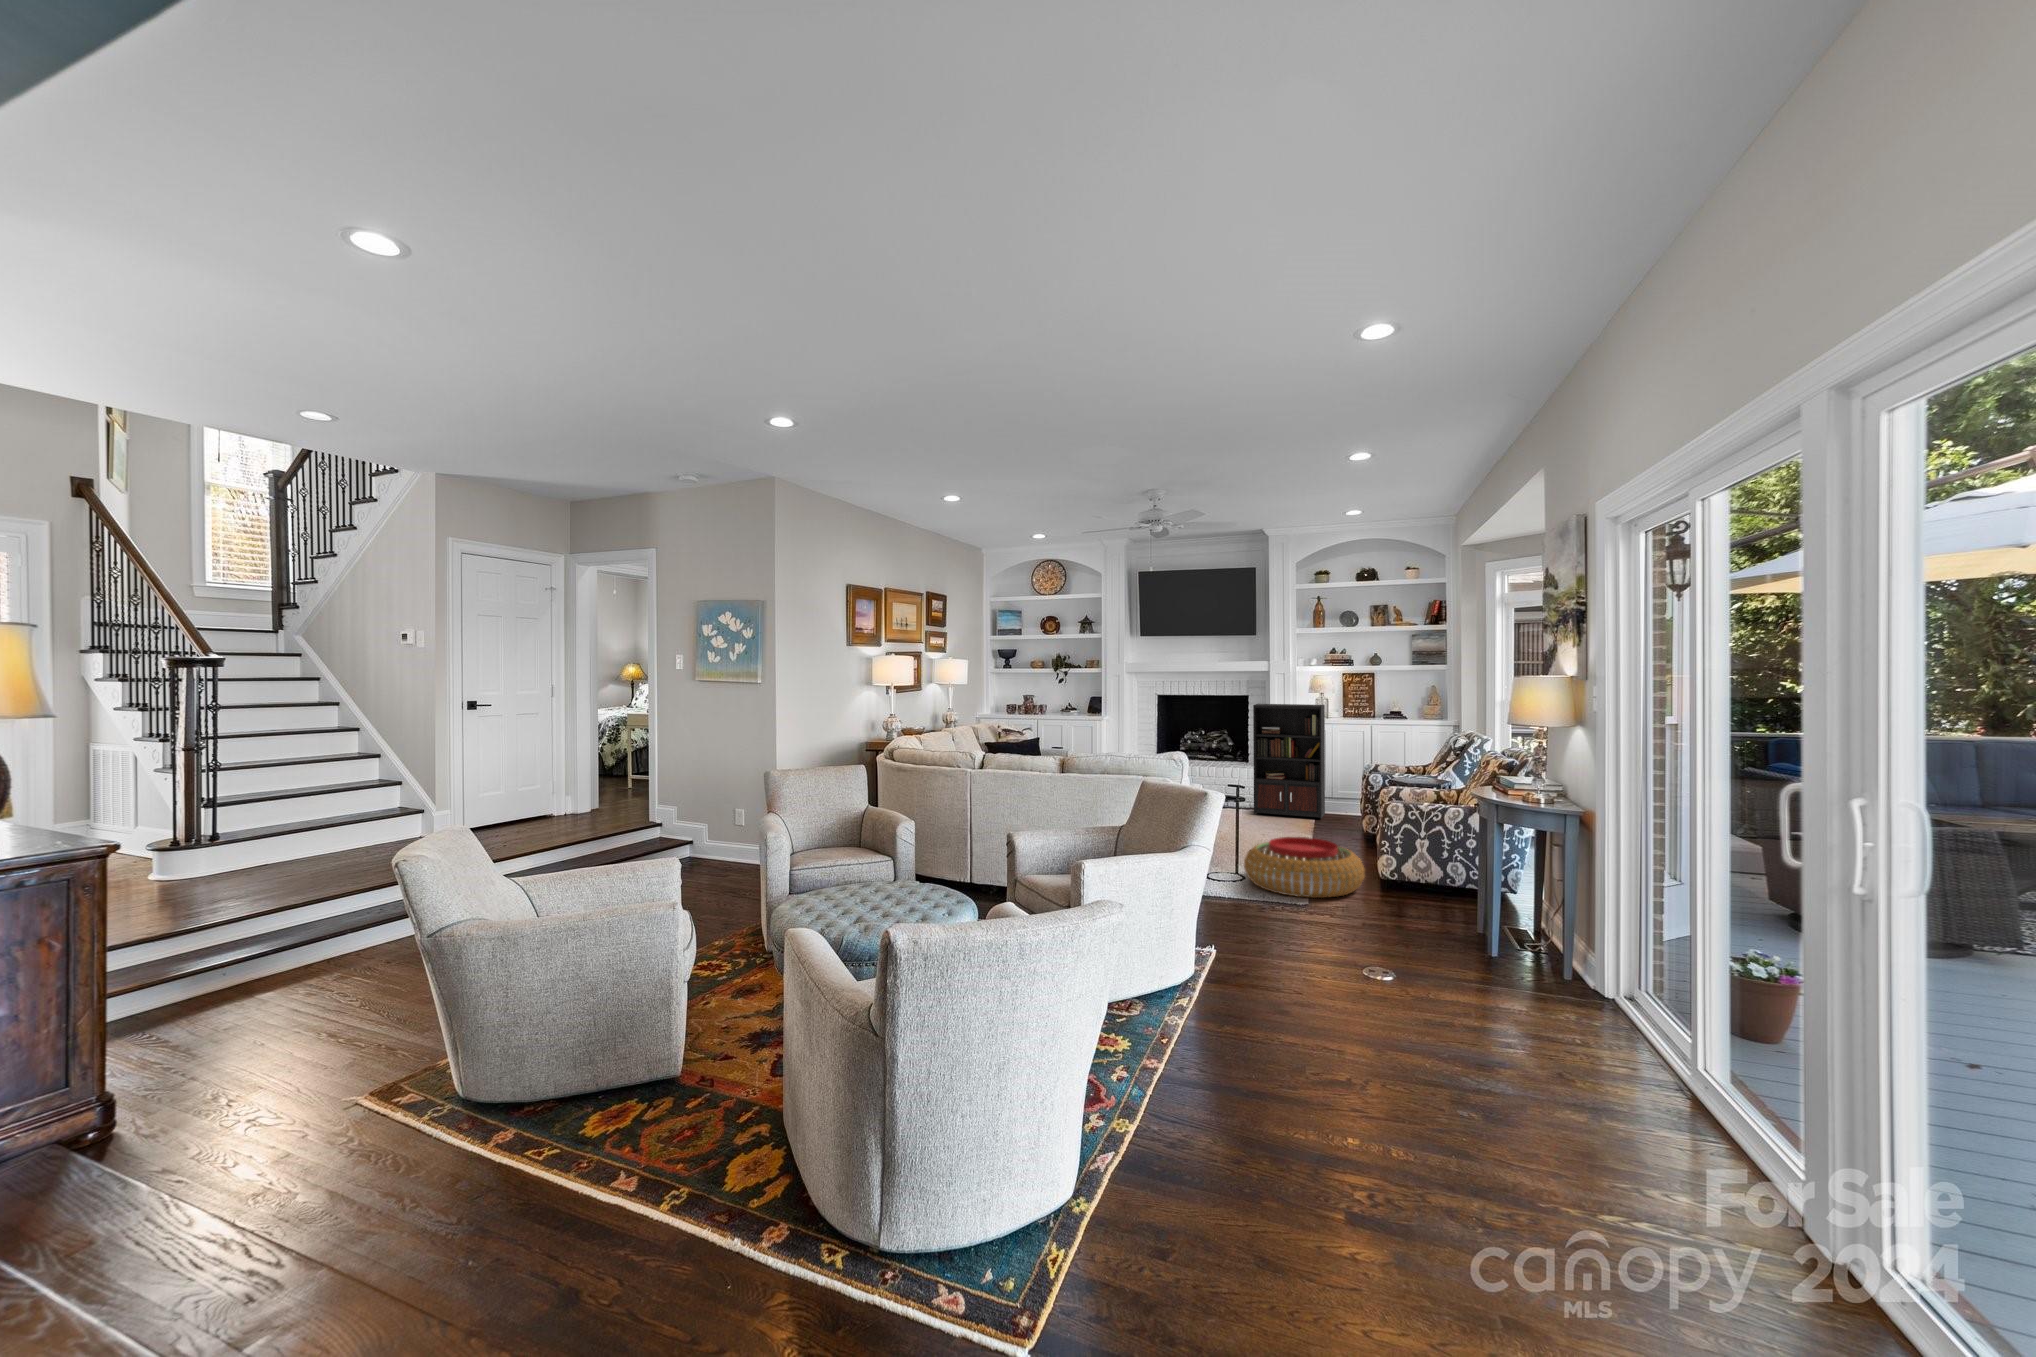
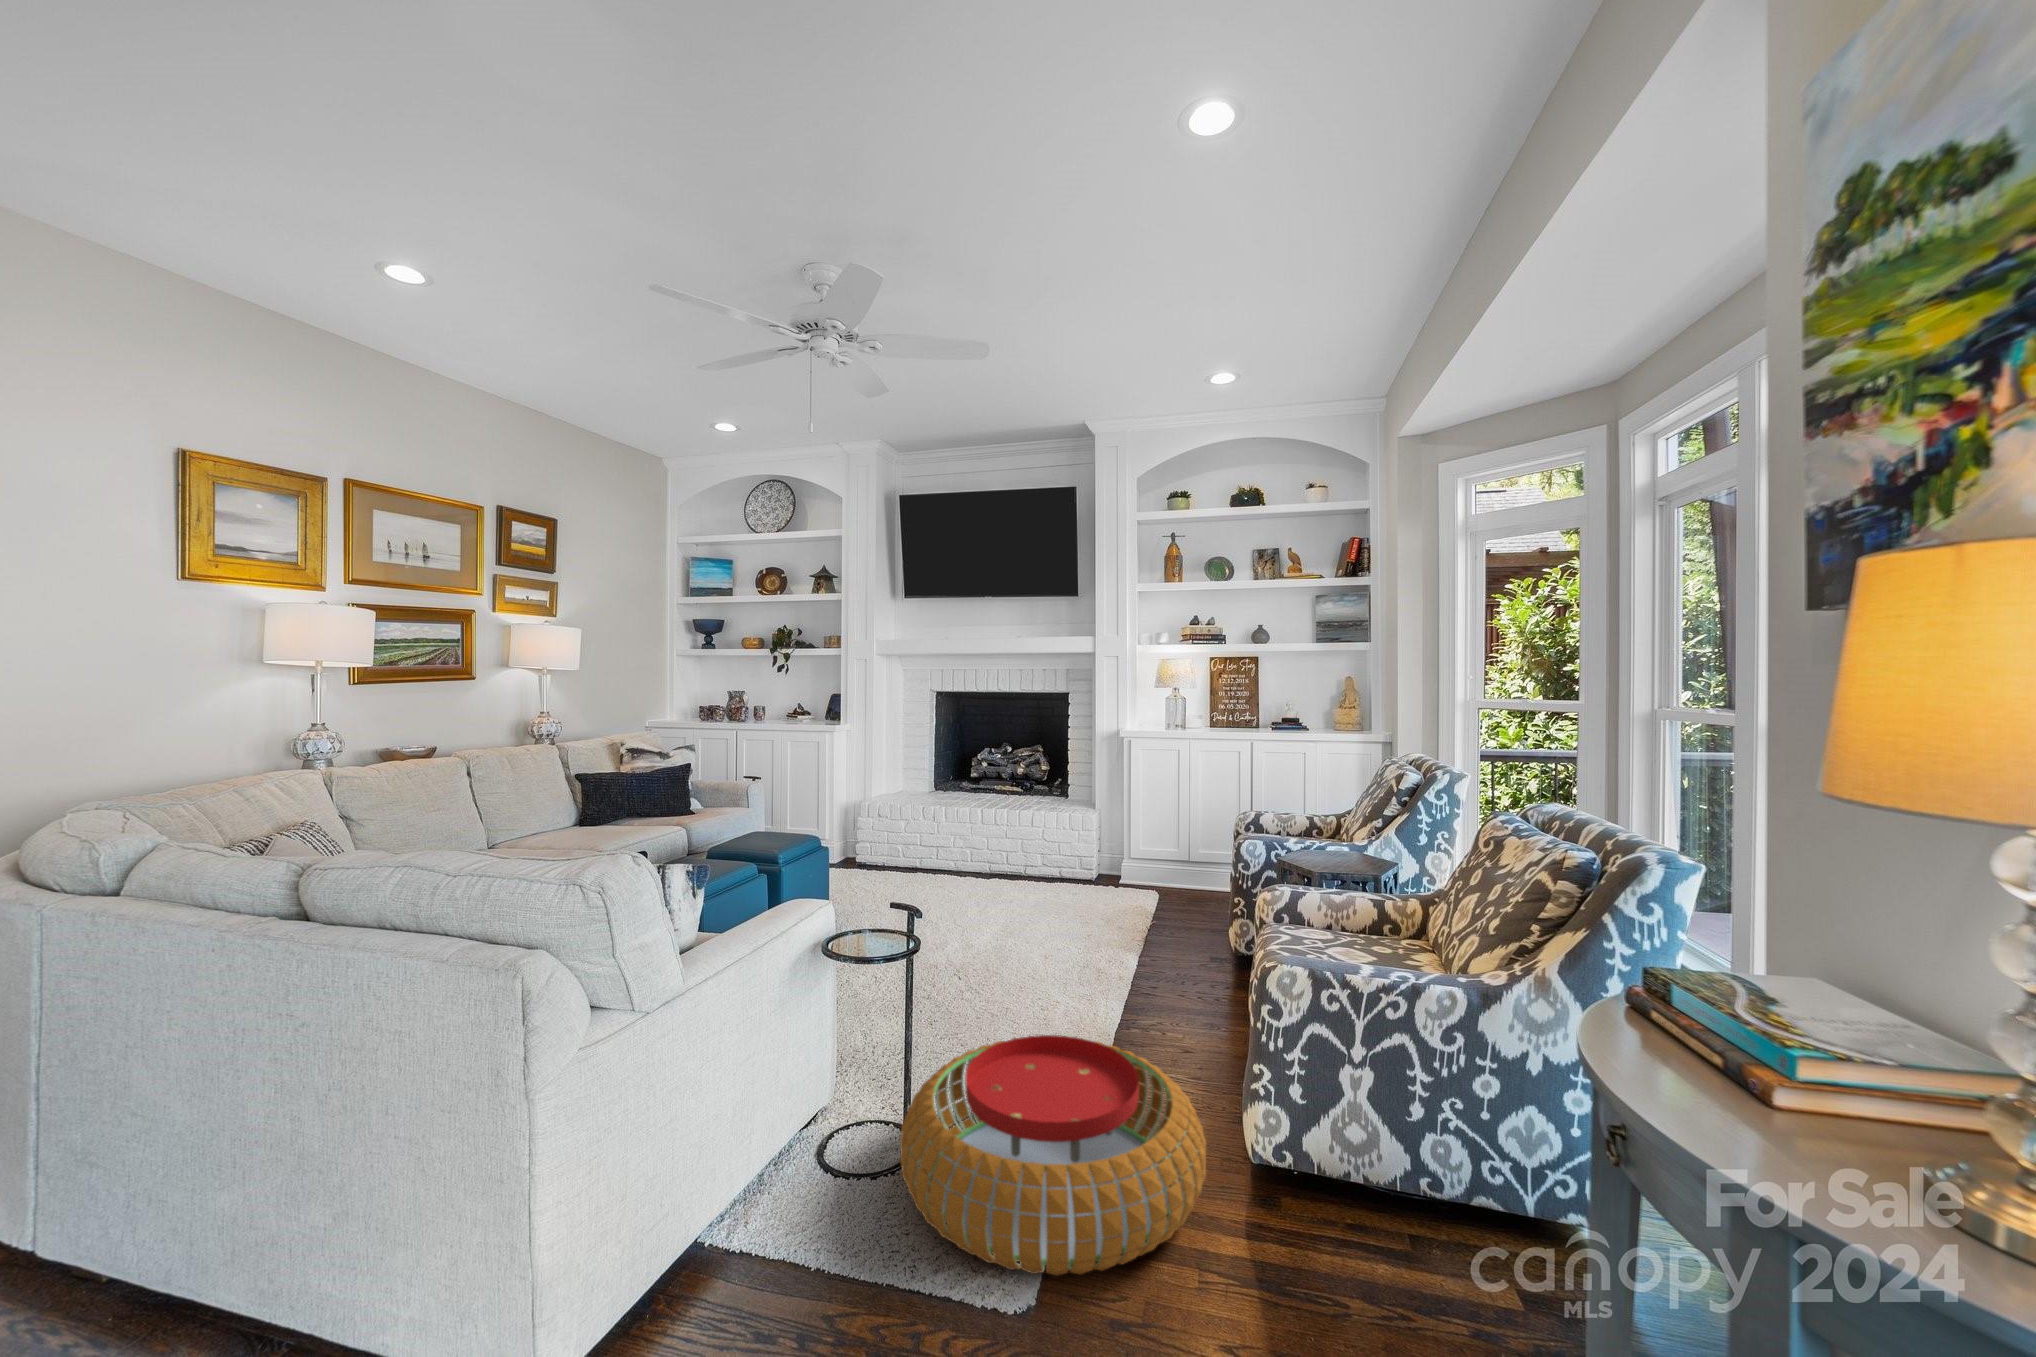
bookcase: present [1253,704,1347,819] -> none [1055,704,1212,905]

